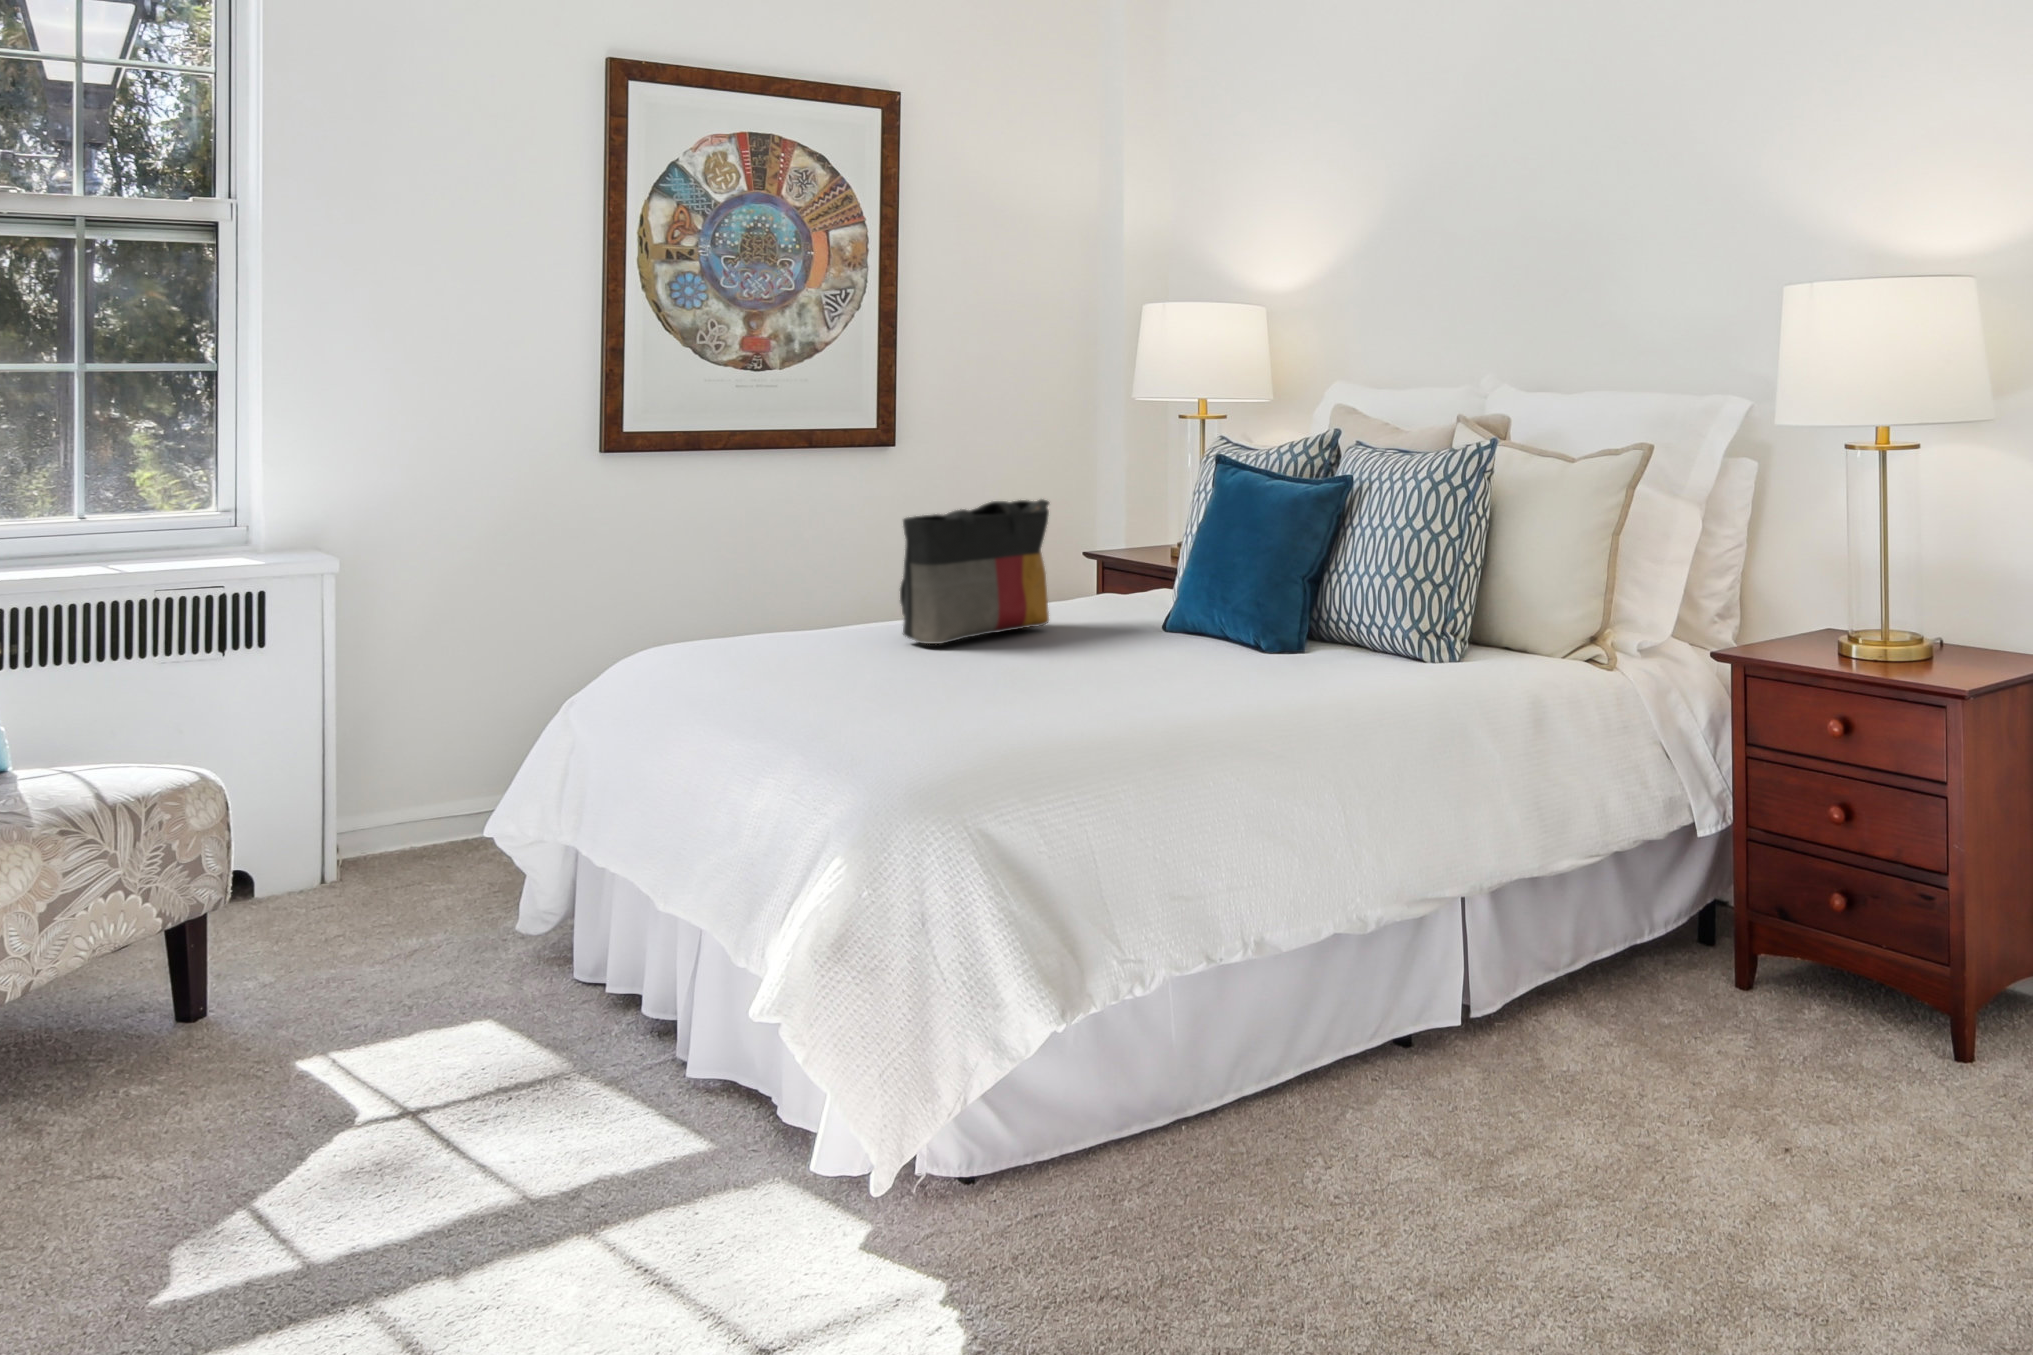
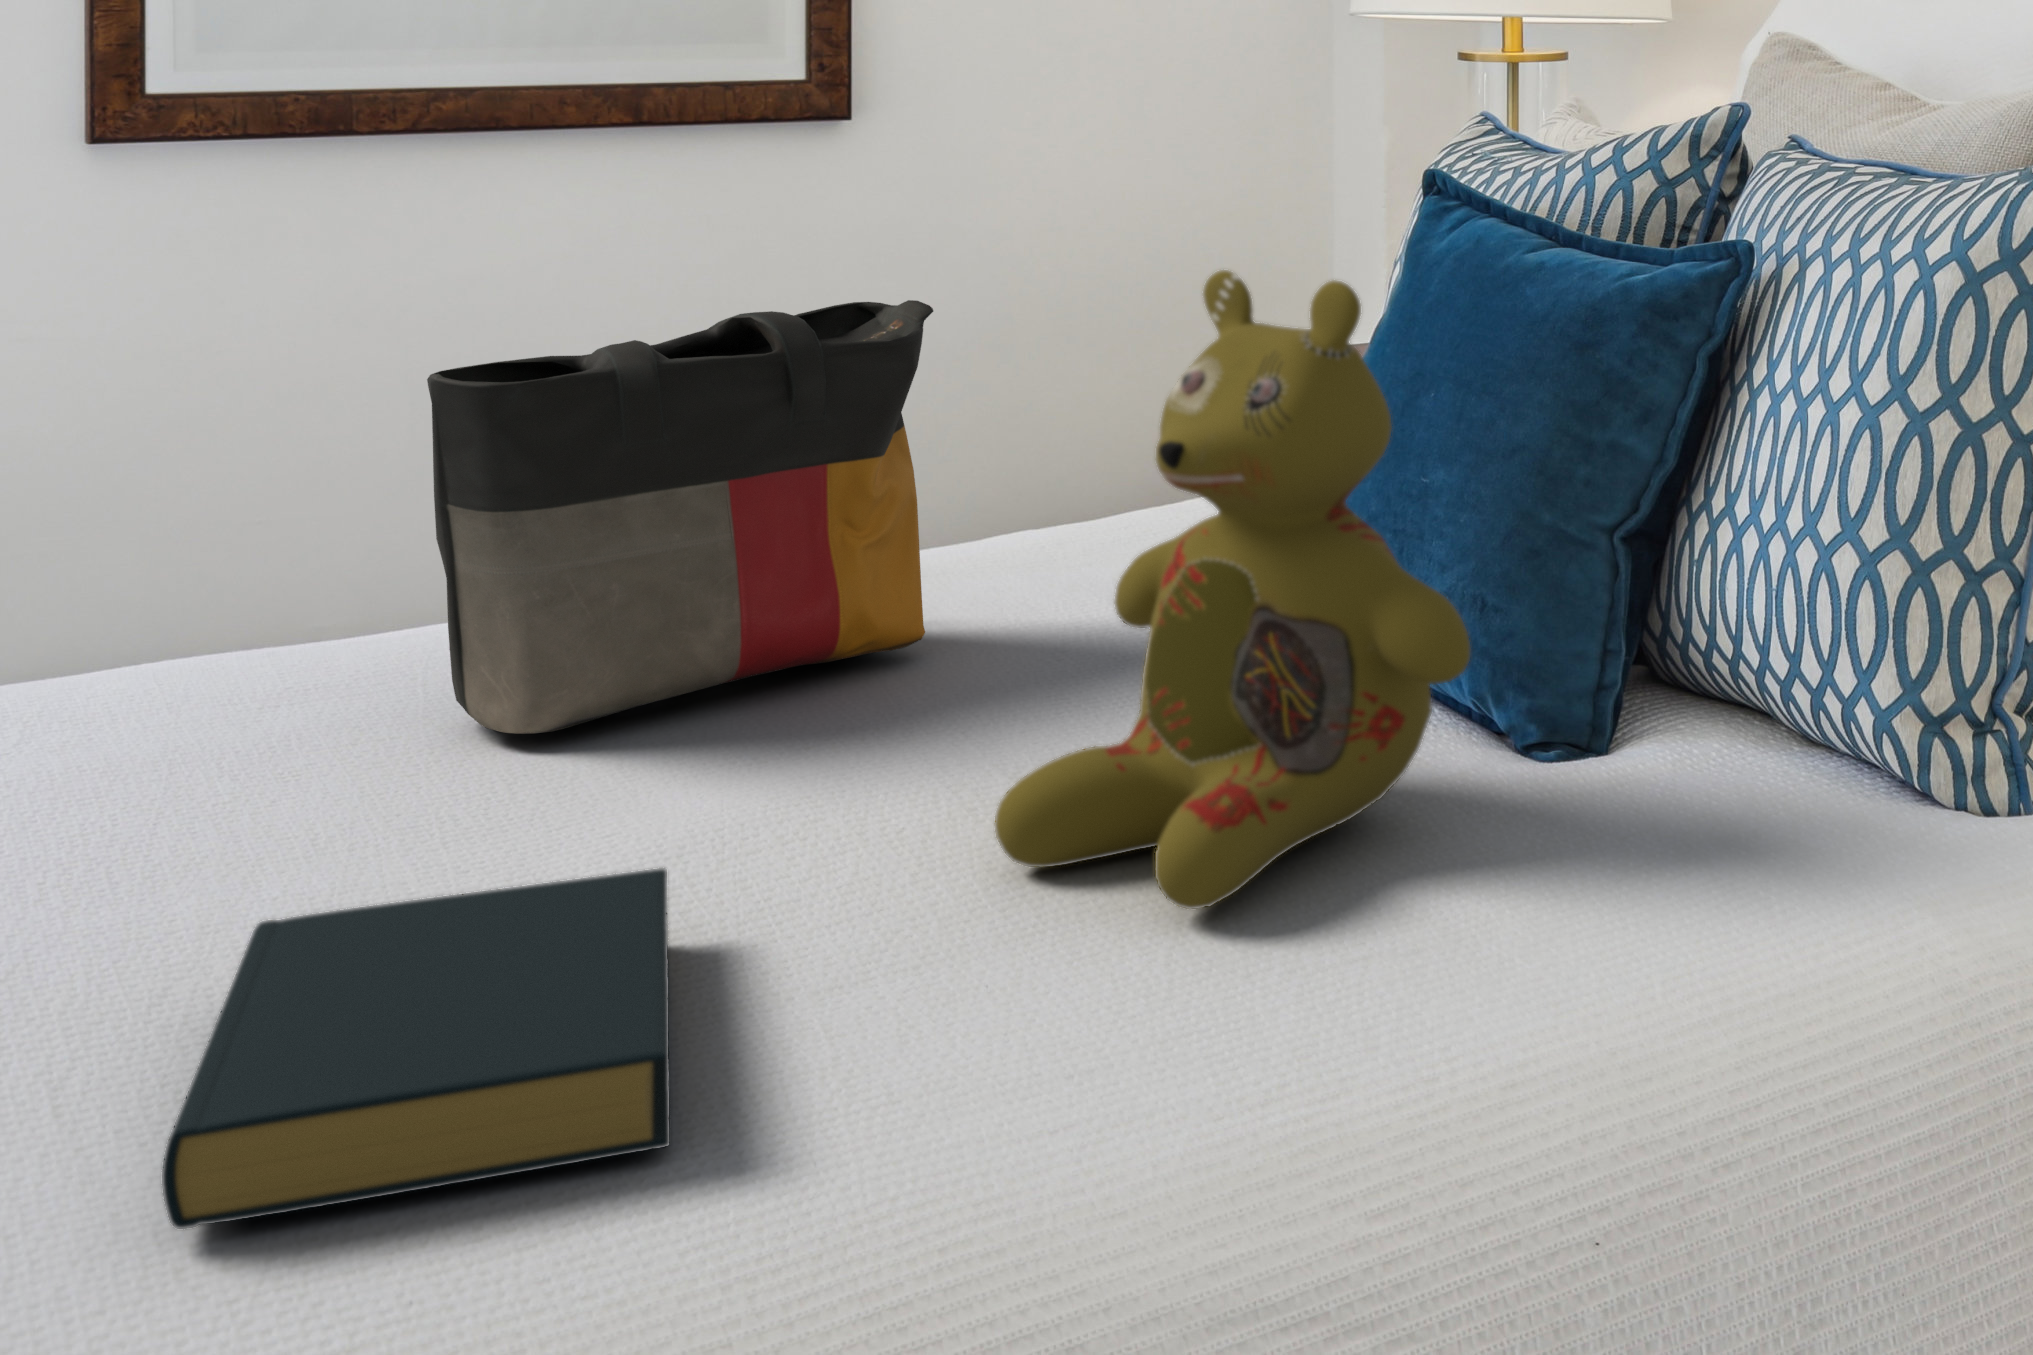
stuffed bear: none [1123,478,1276,677] -> present [995,270,1471,909]
hardback book: none [922,661,1083,723] -> present [162,869,670,1229]

